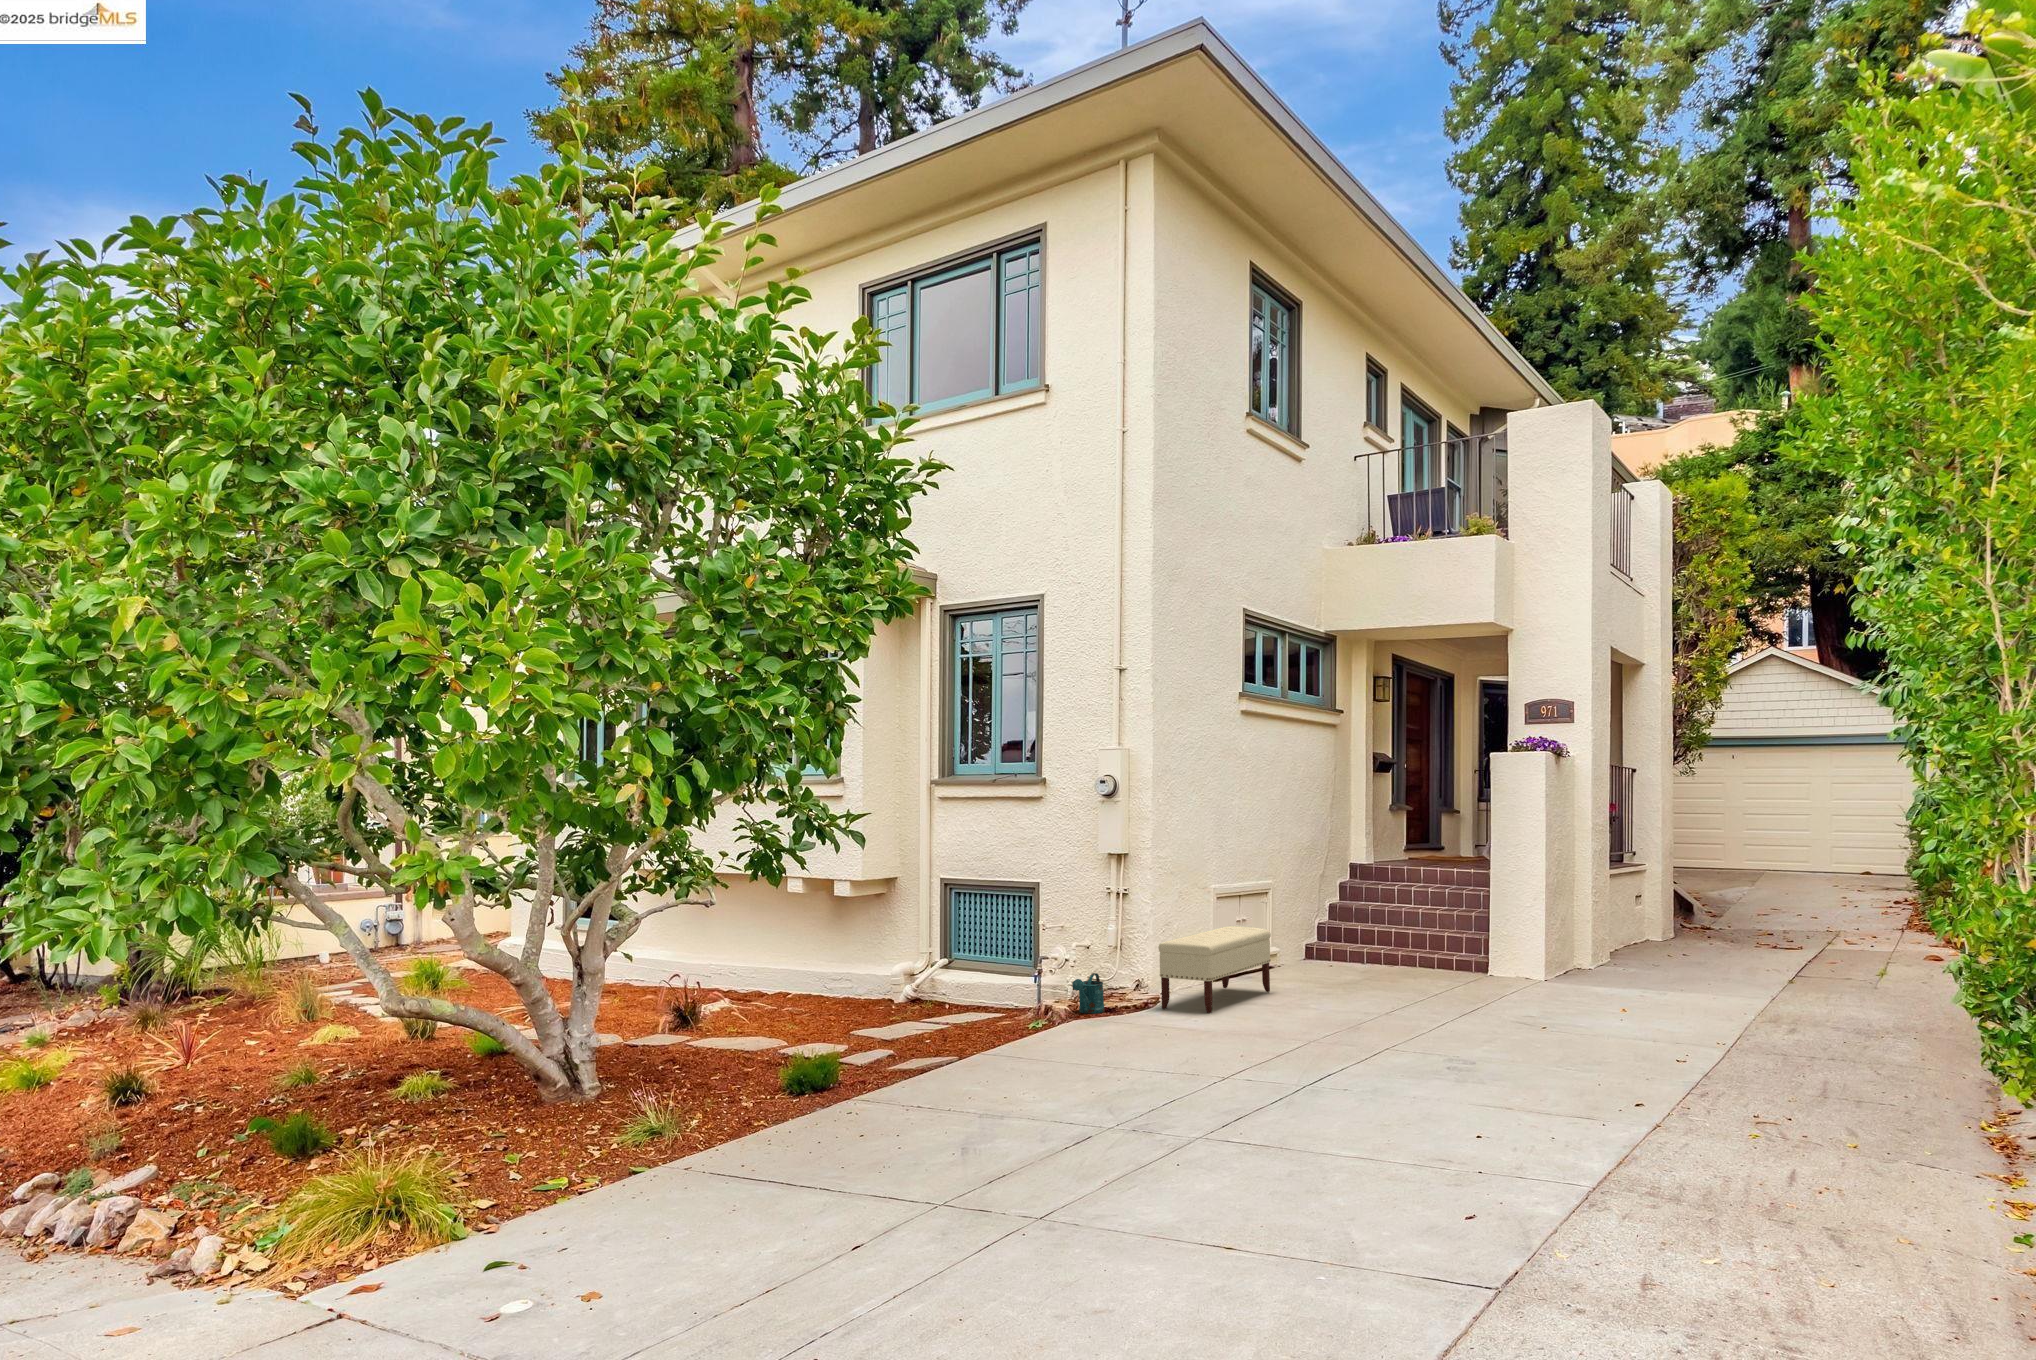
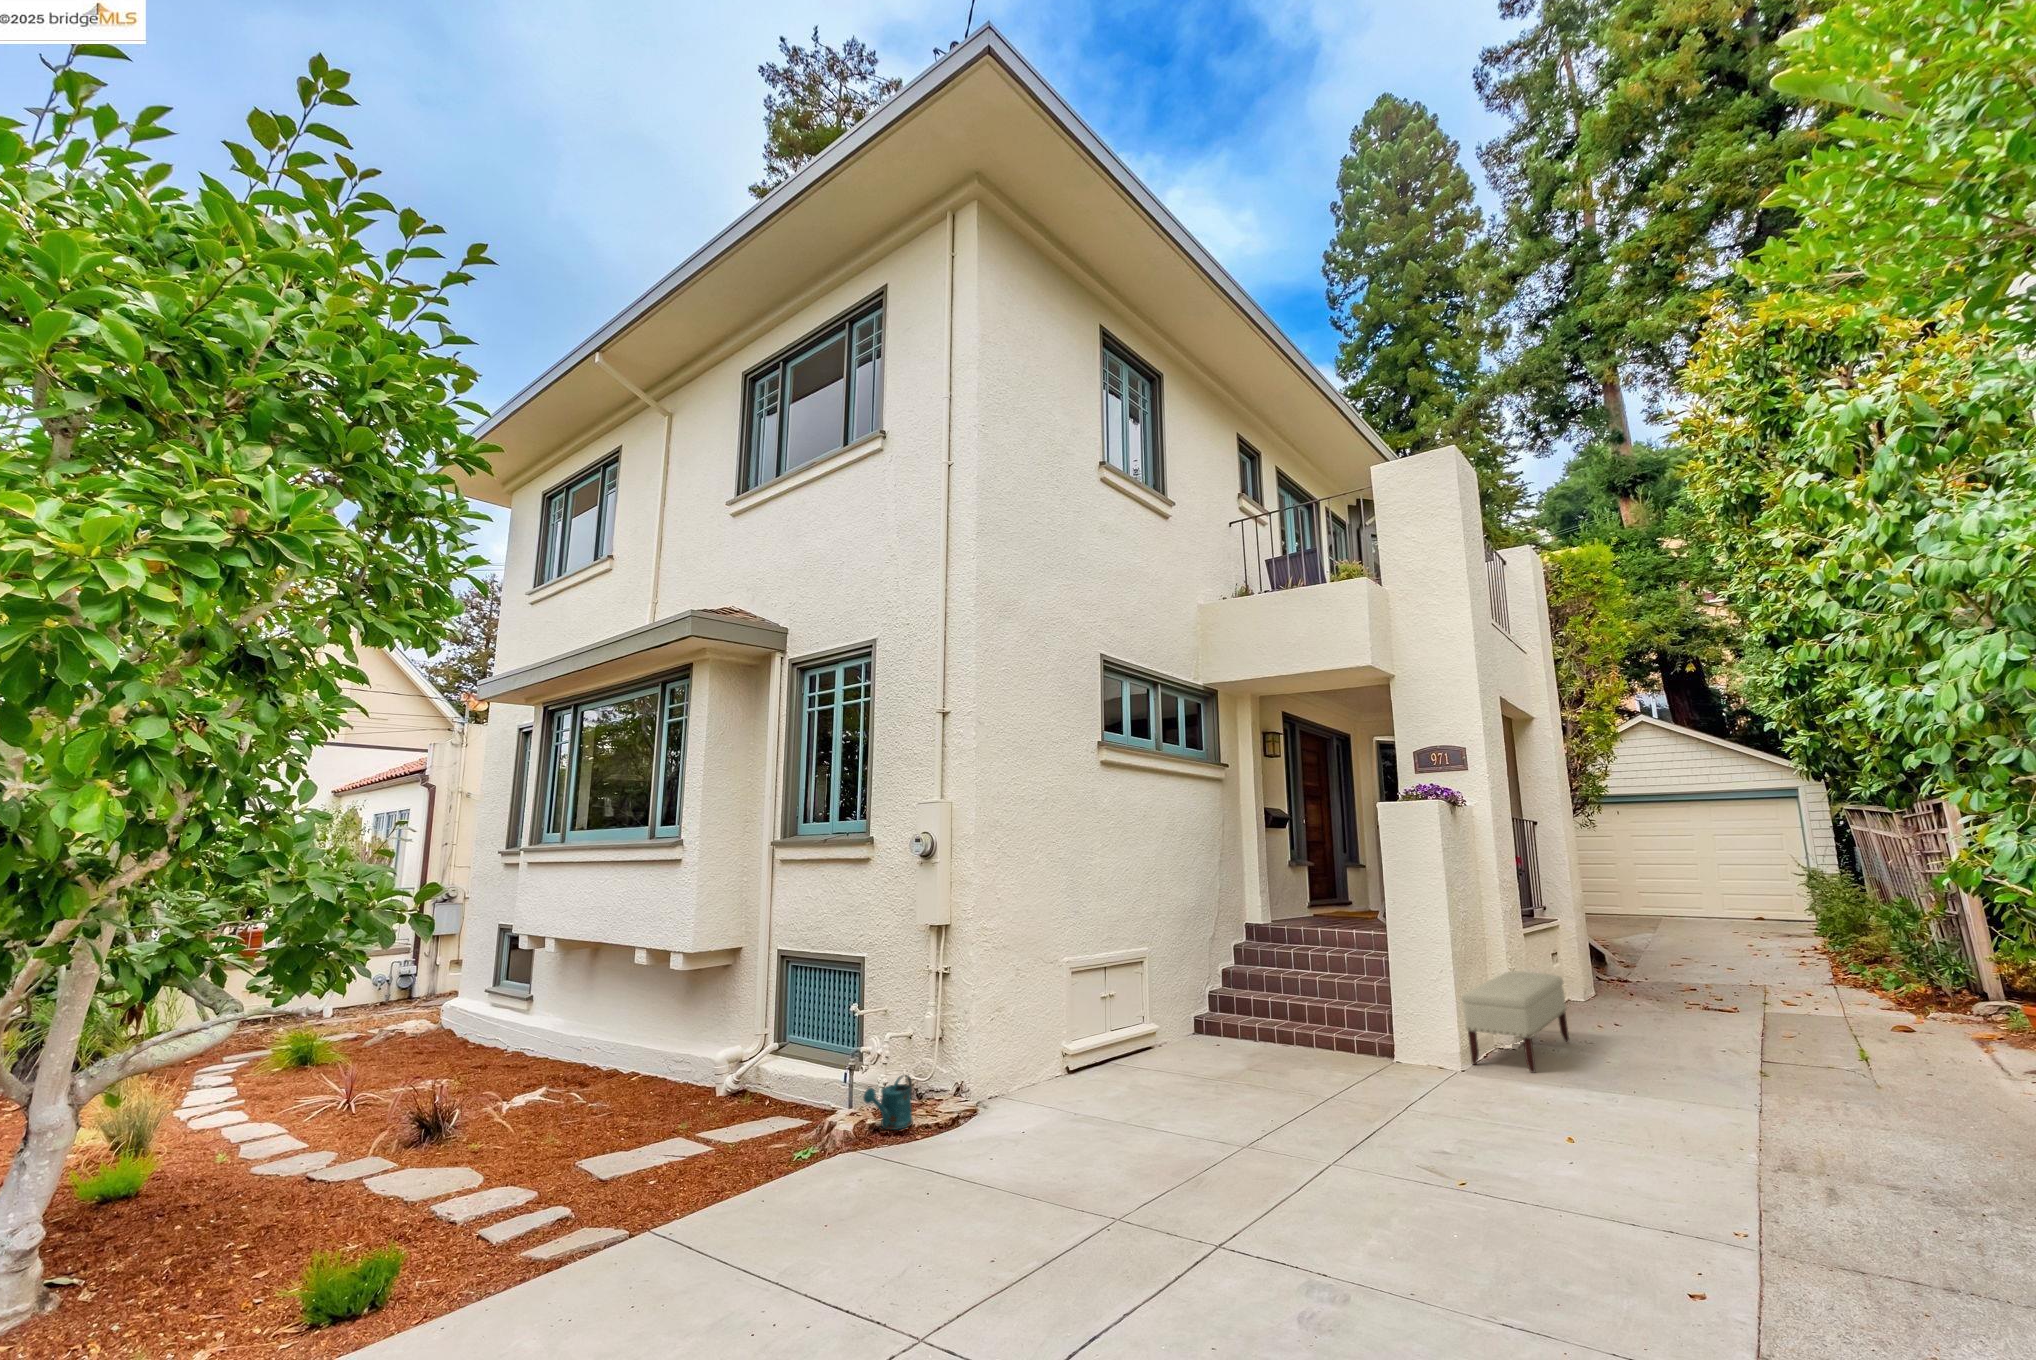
bench: present [1158,926,1271,1013] -> present [1461,972,1569,1073]

